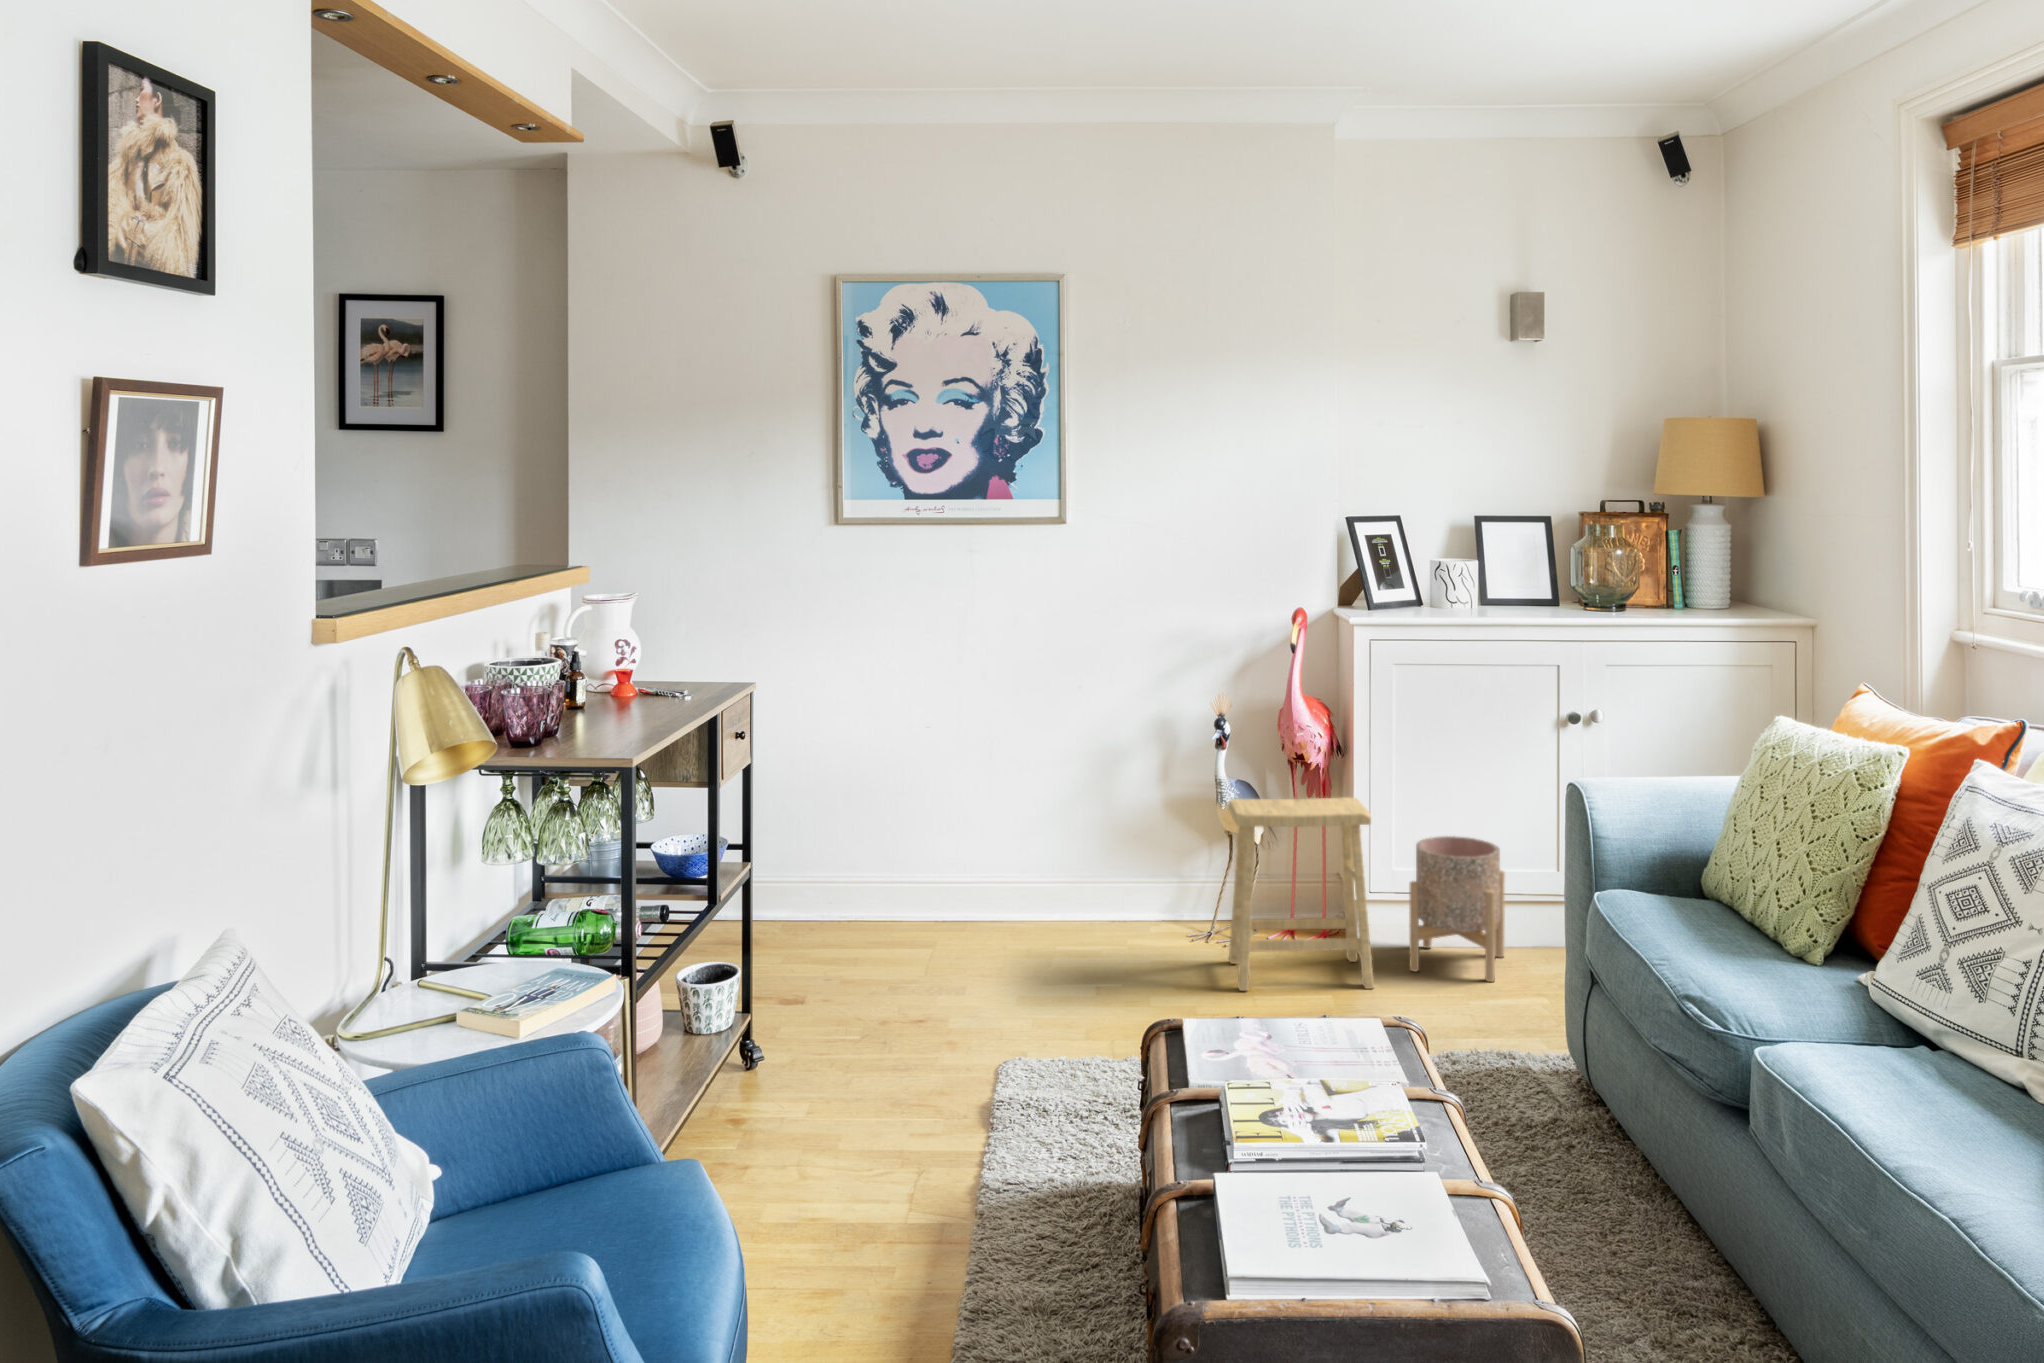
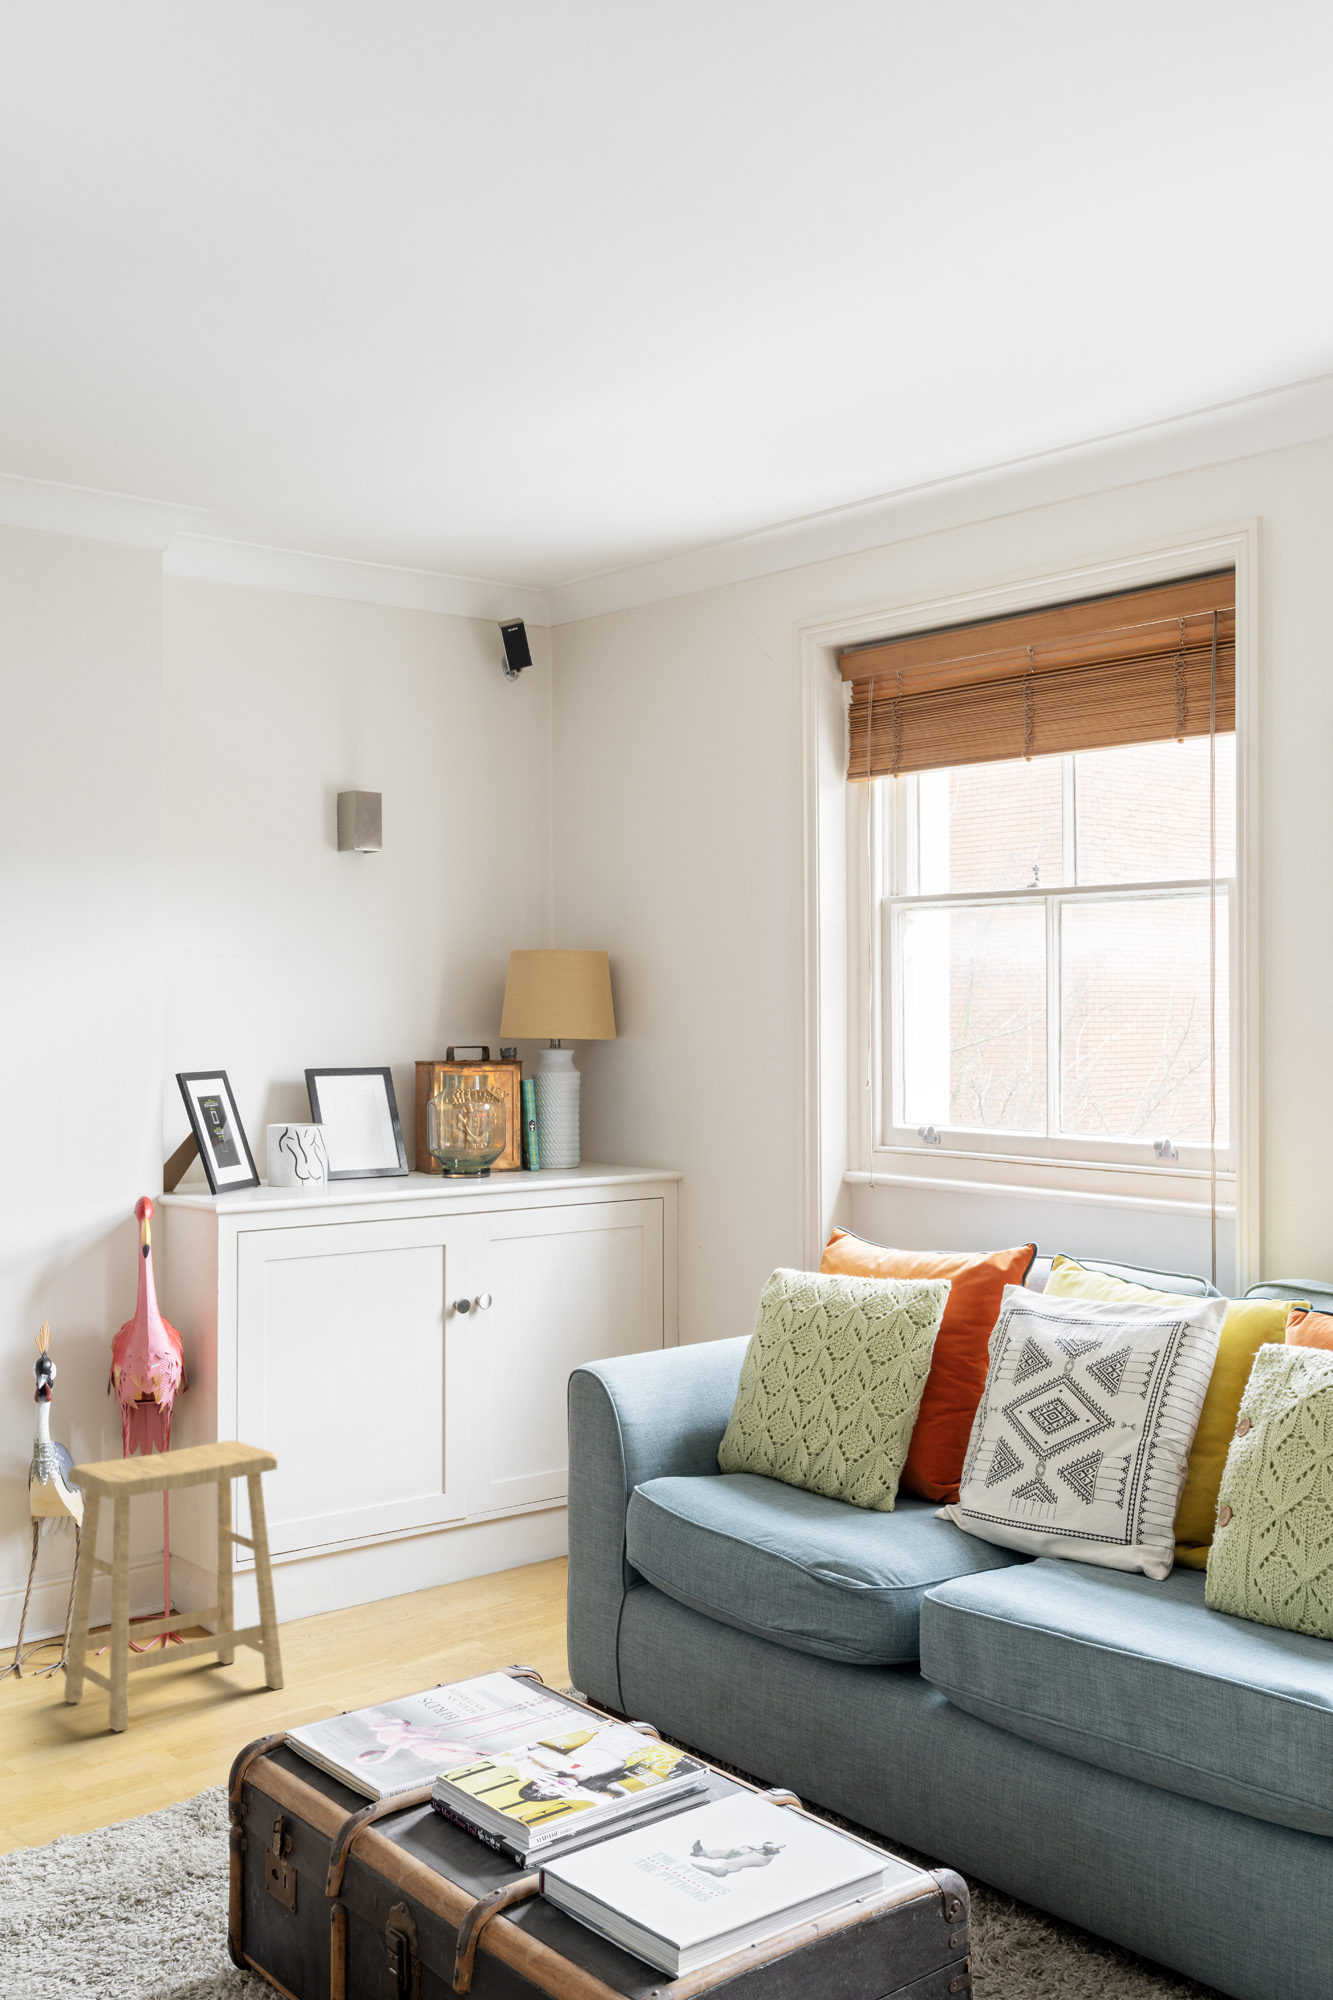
planter: present [1409,836,1505,982] -> none [297,1473,415,1657]

